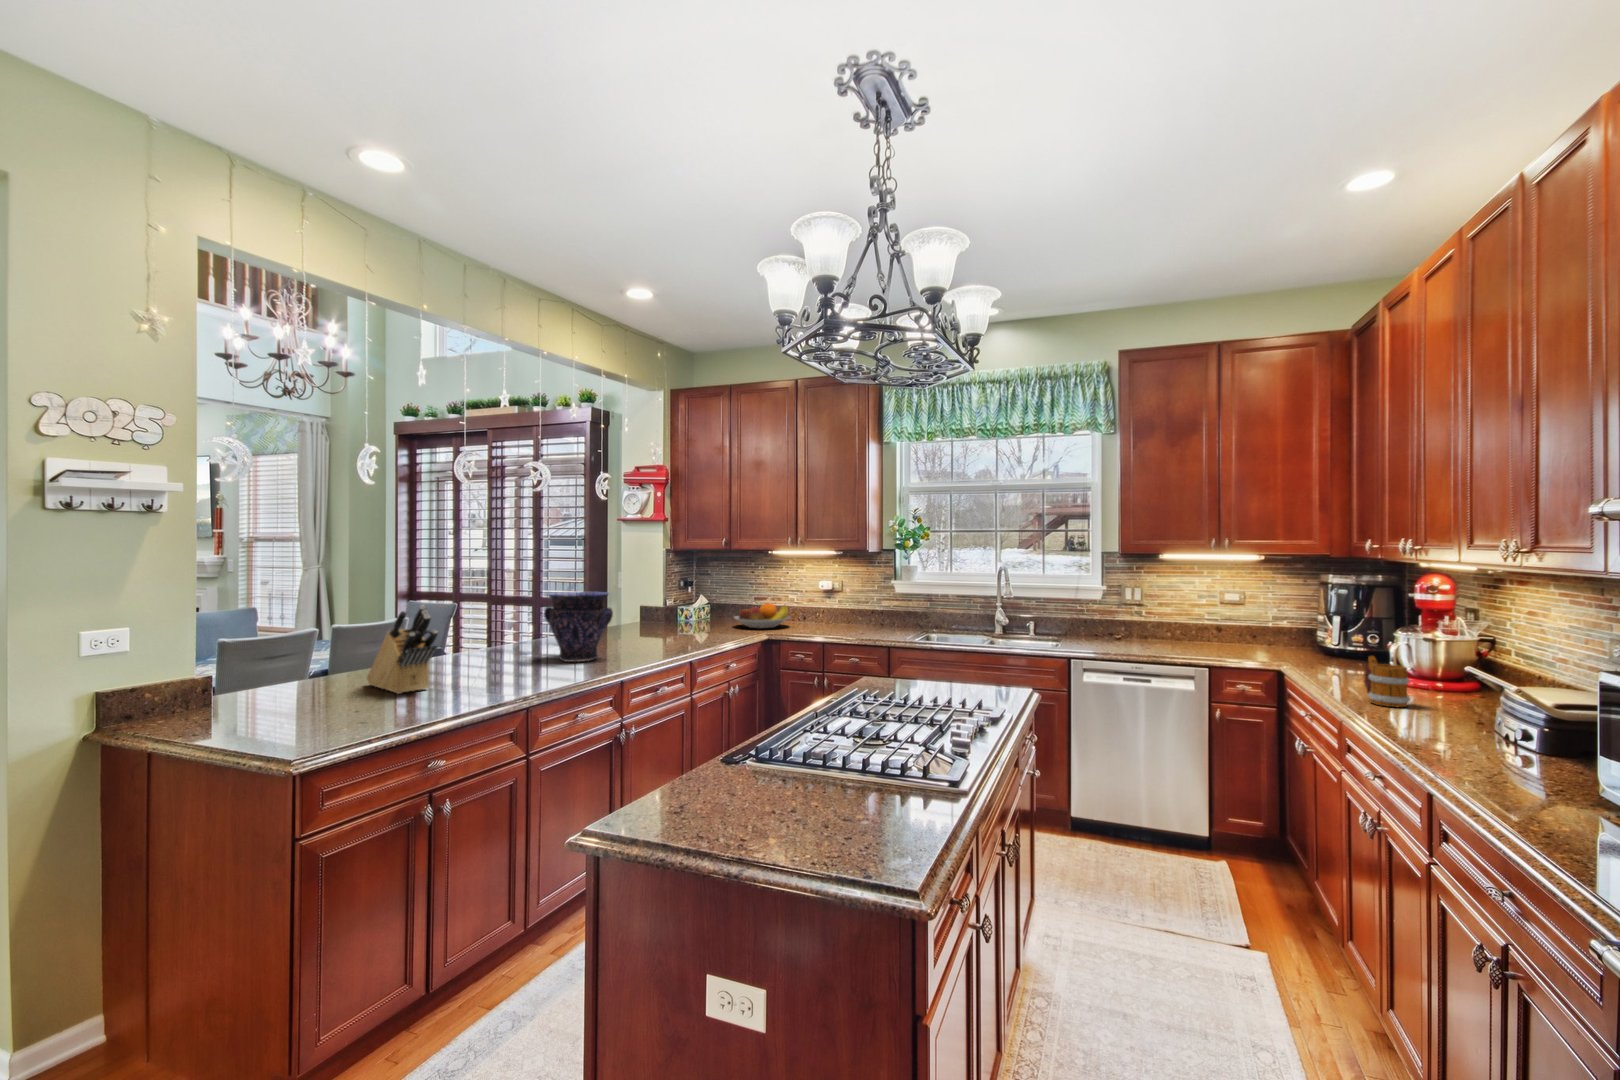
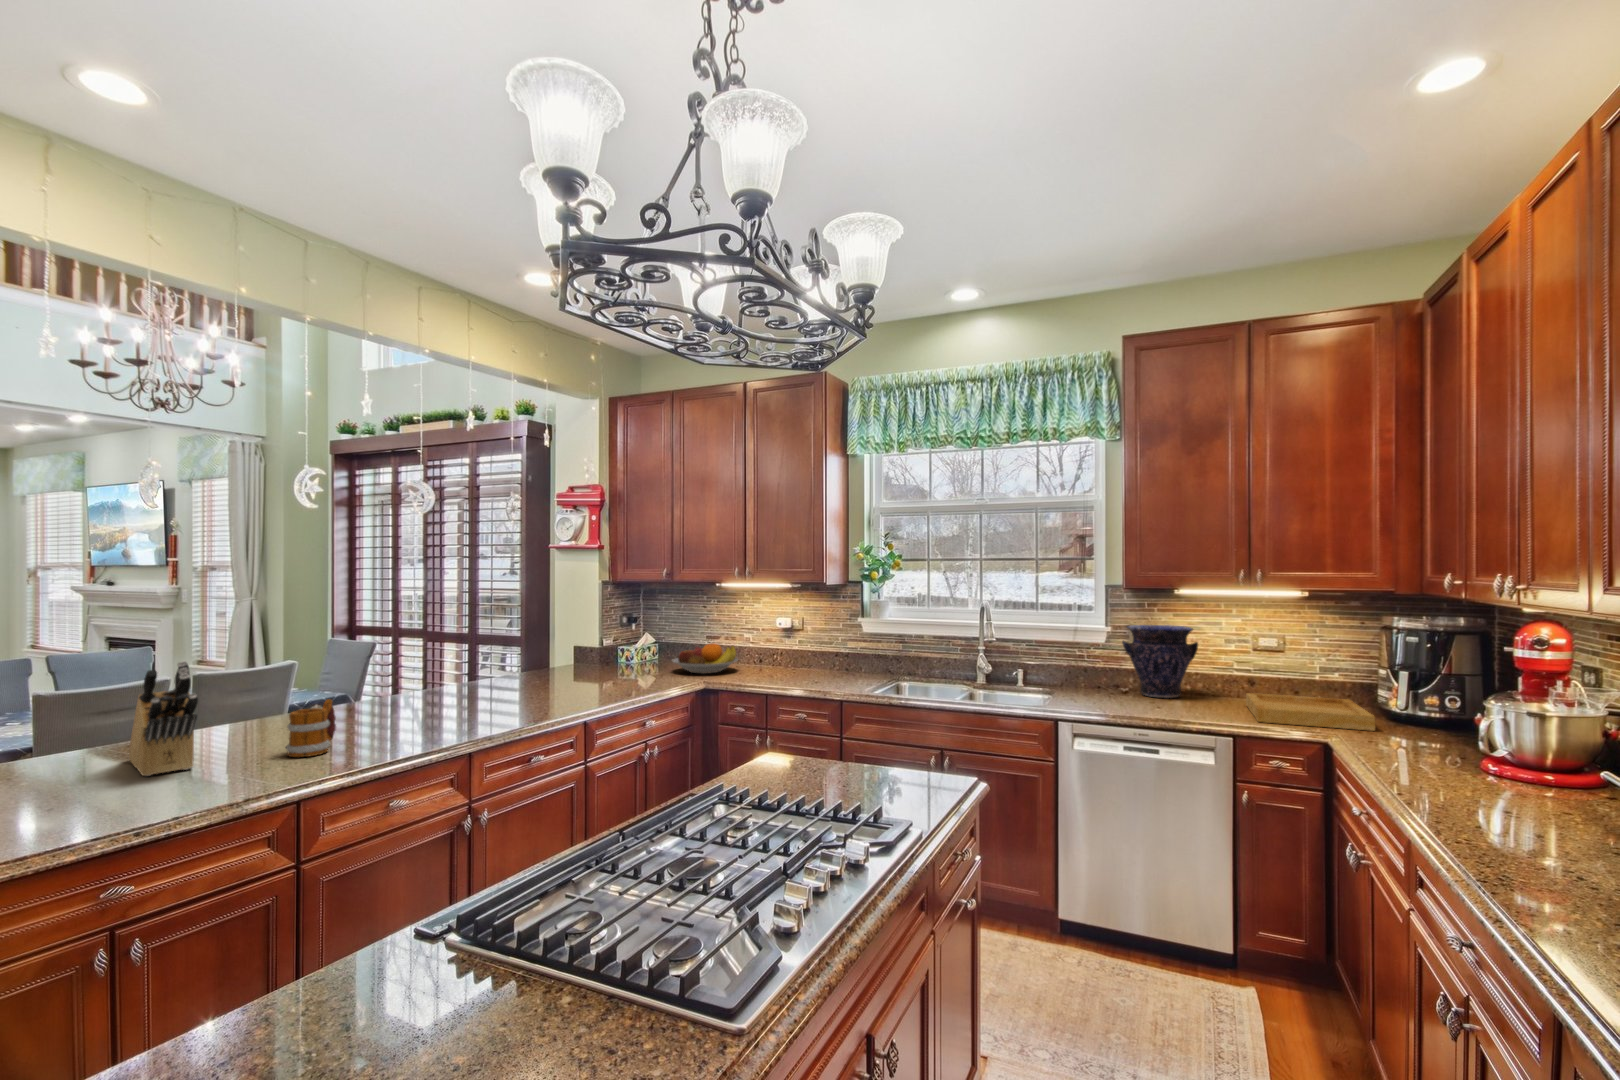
vase: present [544,592,613,662] -> present [1122,625,1198,698]
tray: none [1215,637,1315,661] -> present [1246,693,1375,731]
mug: present [1364,656,1410,707] -> present [286,699,336,757]

